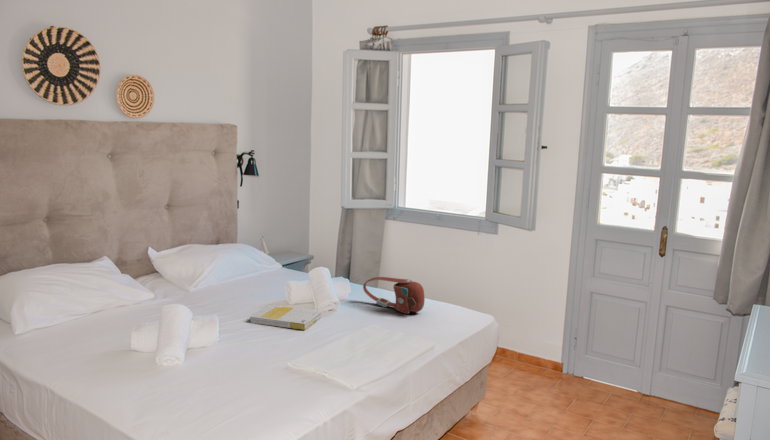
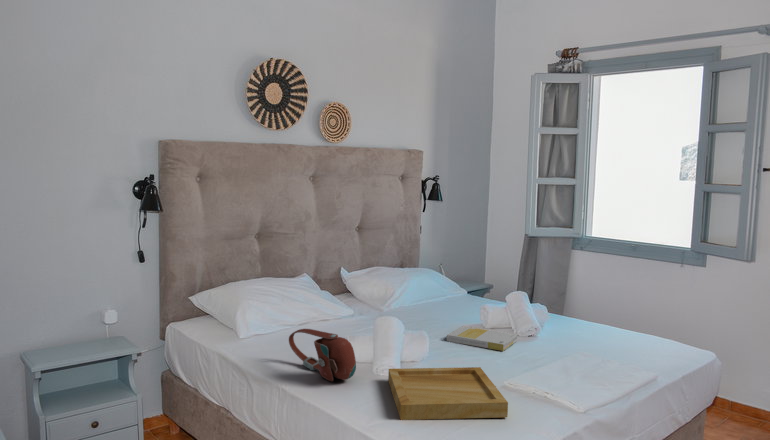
handbag: present [363,277,425,314] -> present [289,329,356,382]
tray: none [175,355,290,426] -> present [388,367,508,420]

